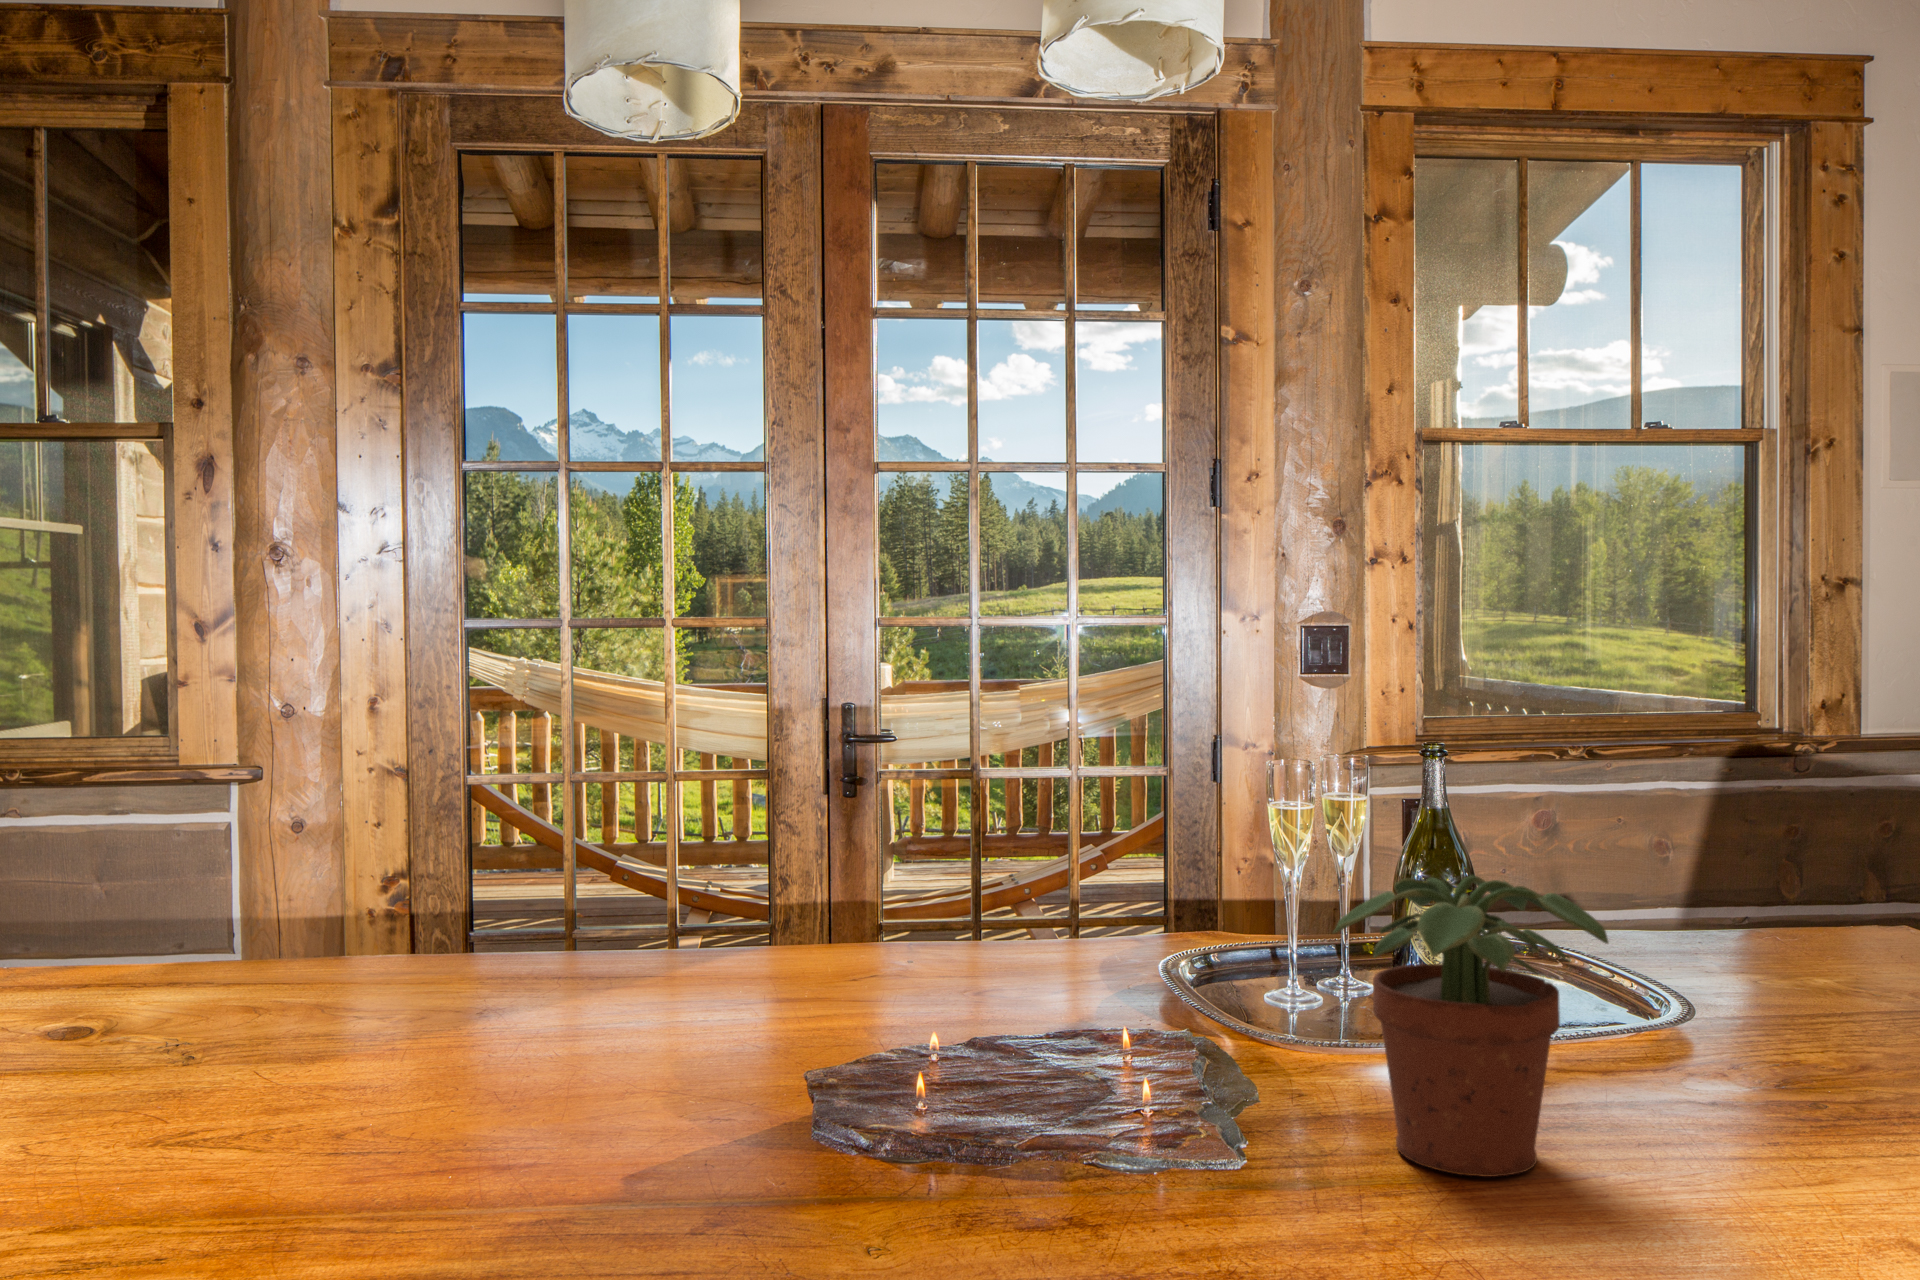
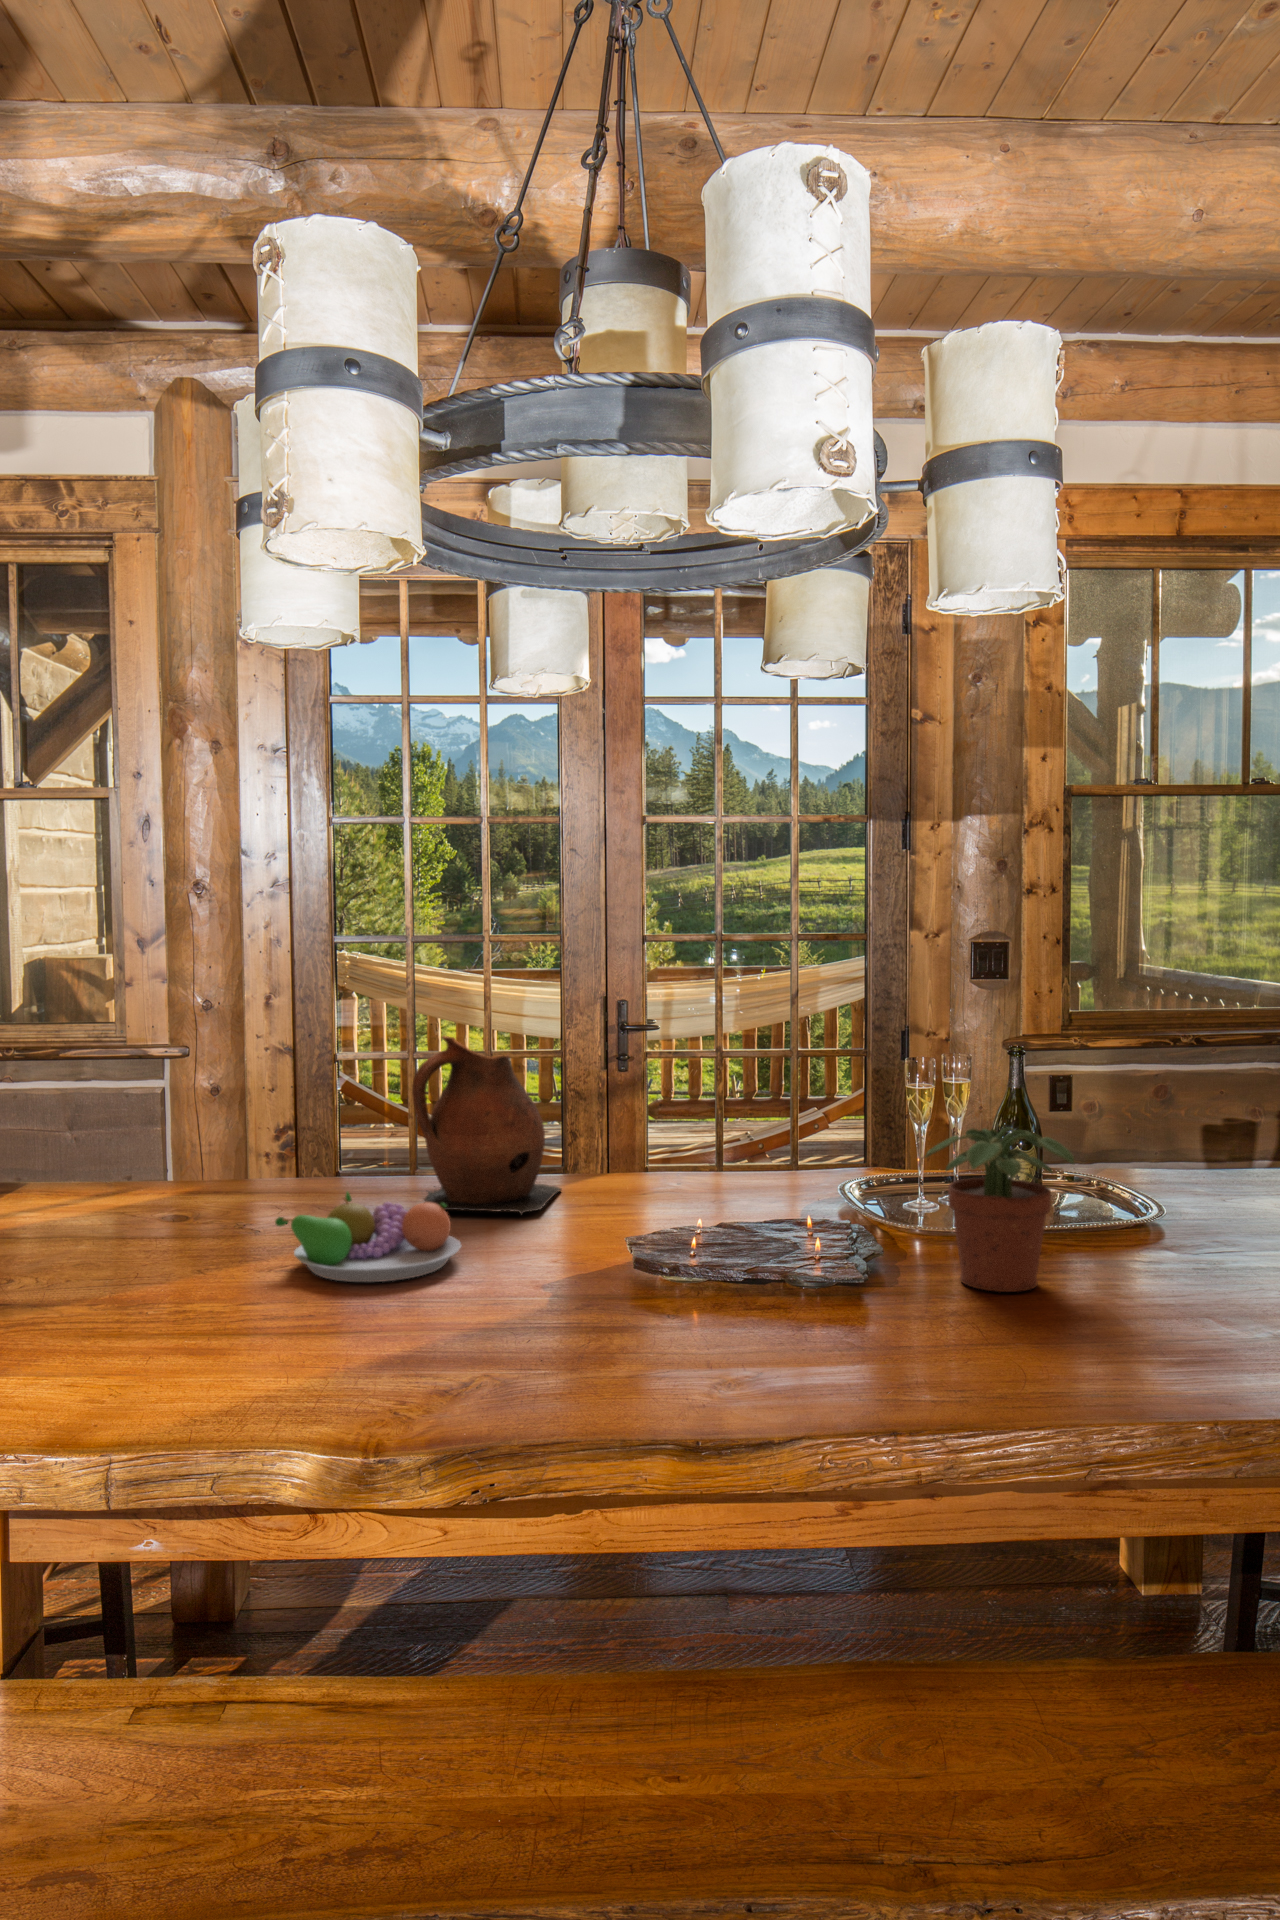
ceramic pitcher: none [477,734,728,1025] -> present [412,1036,561,1215]
fruit bowl: none [174,996,520,1174] -> present [275,1192,462,1282]

